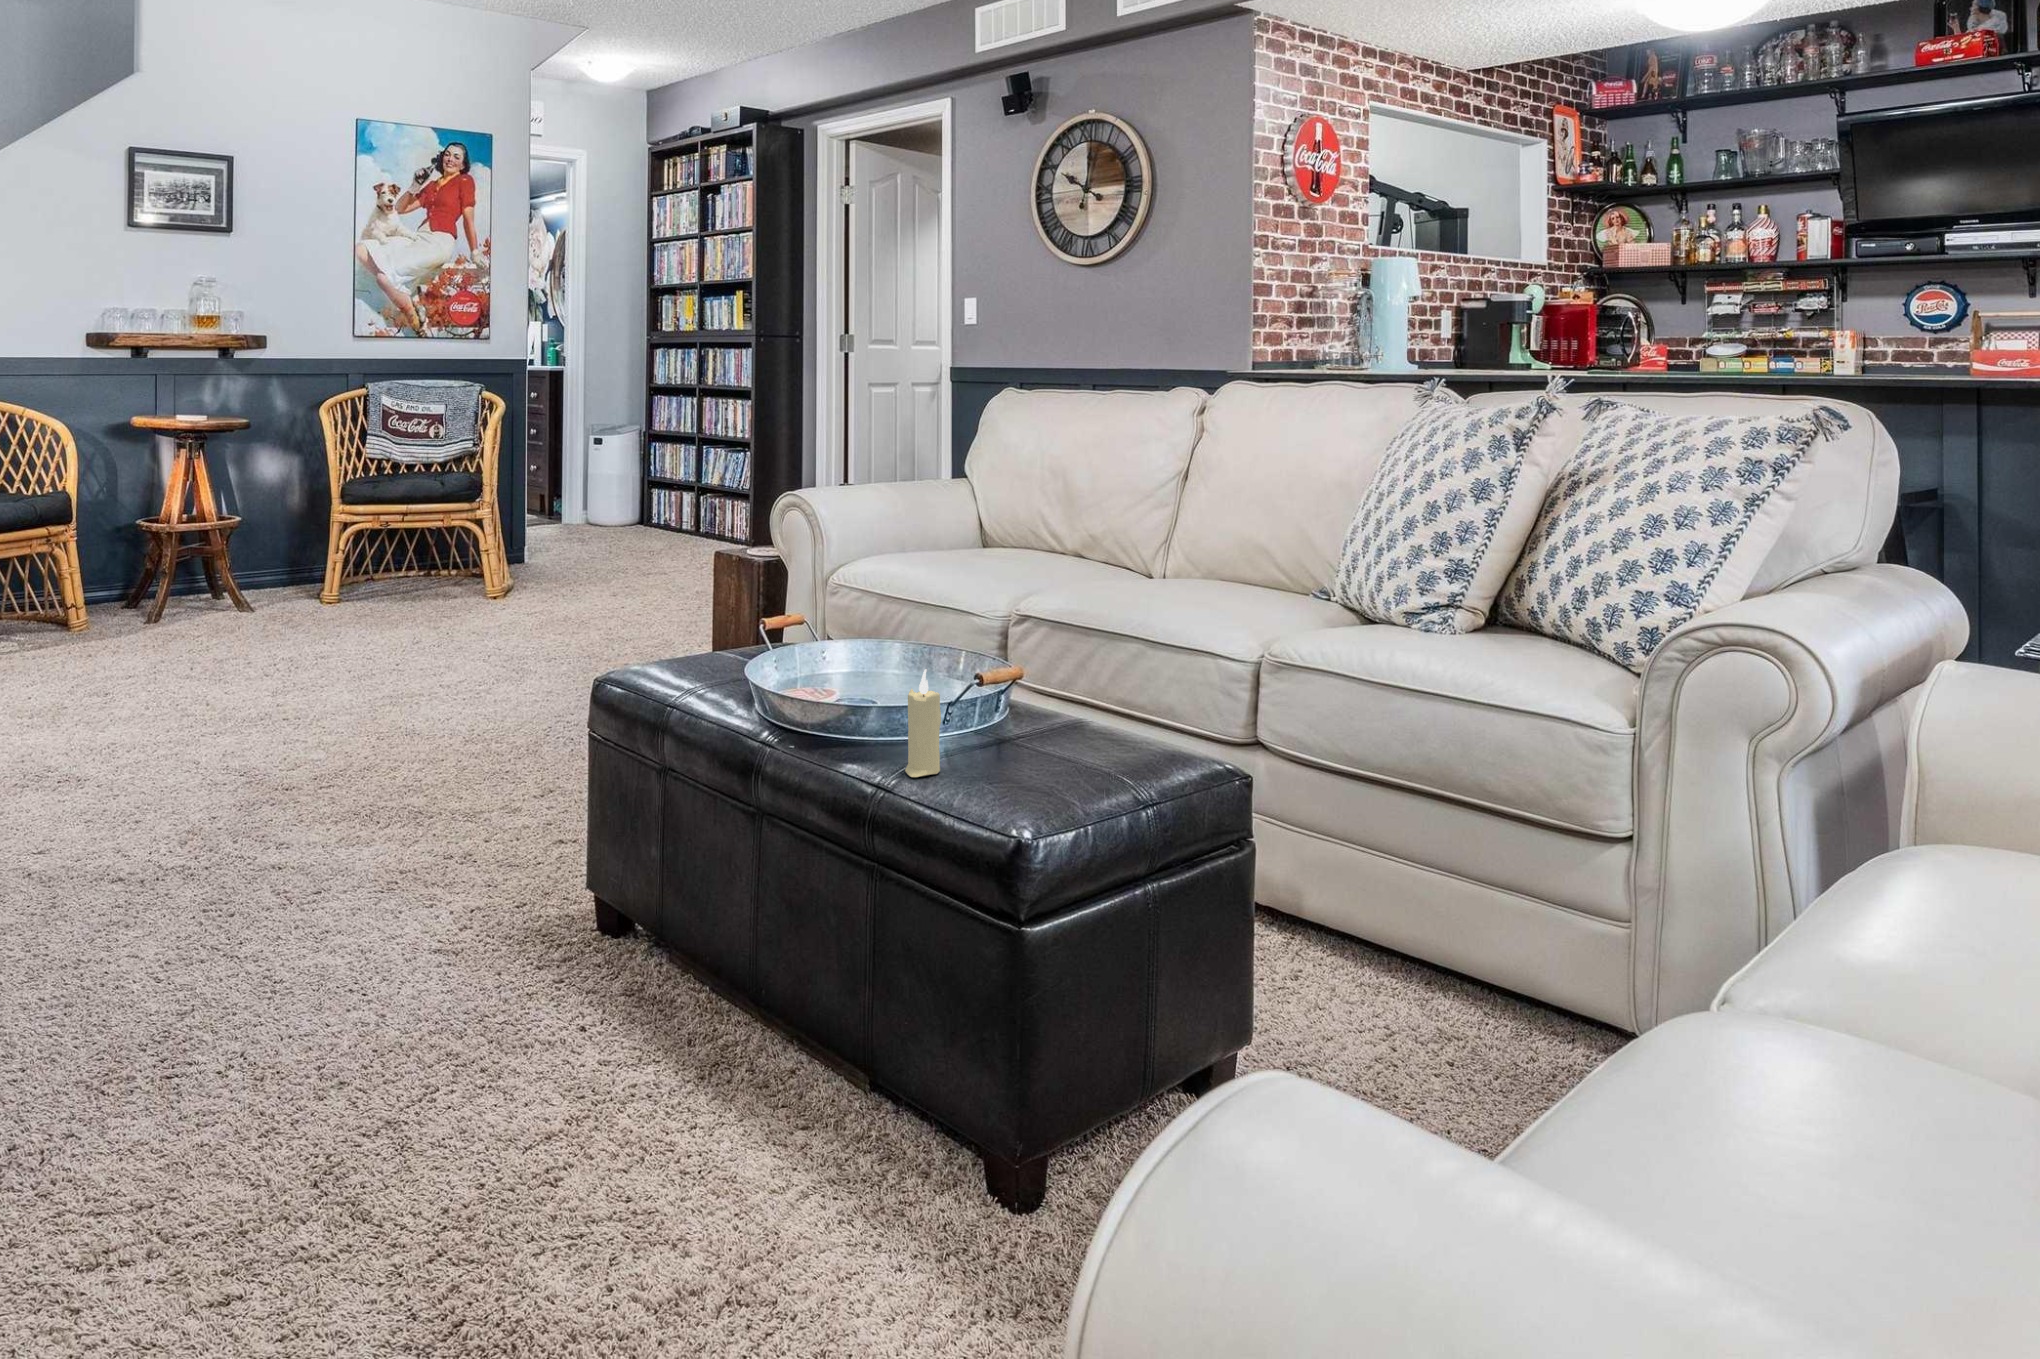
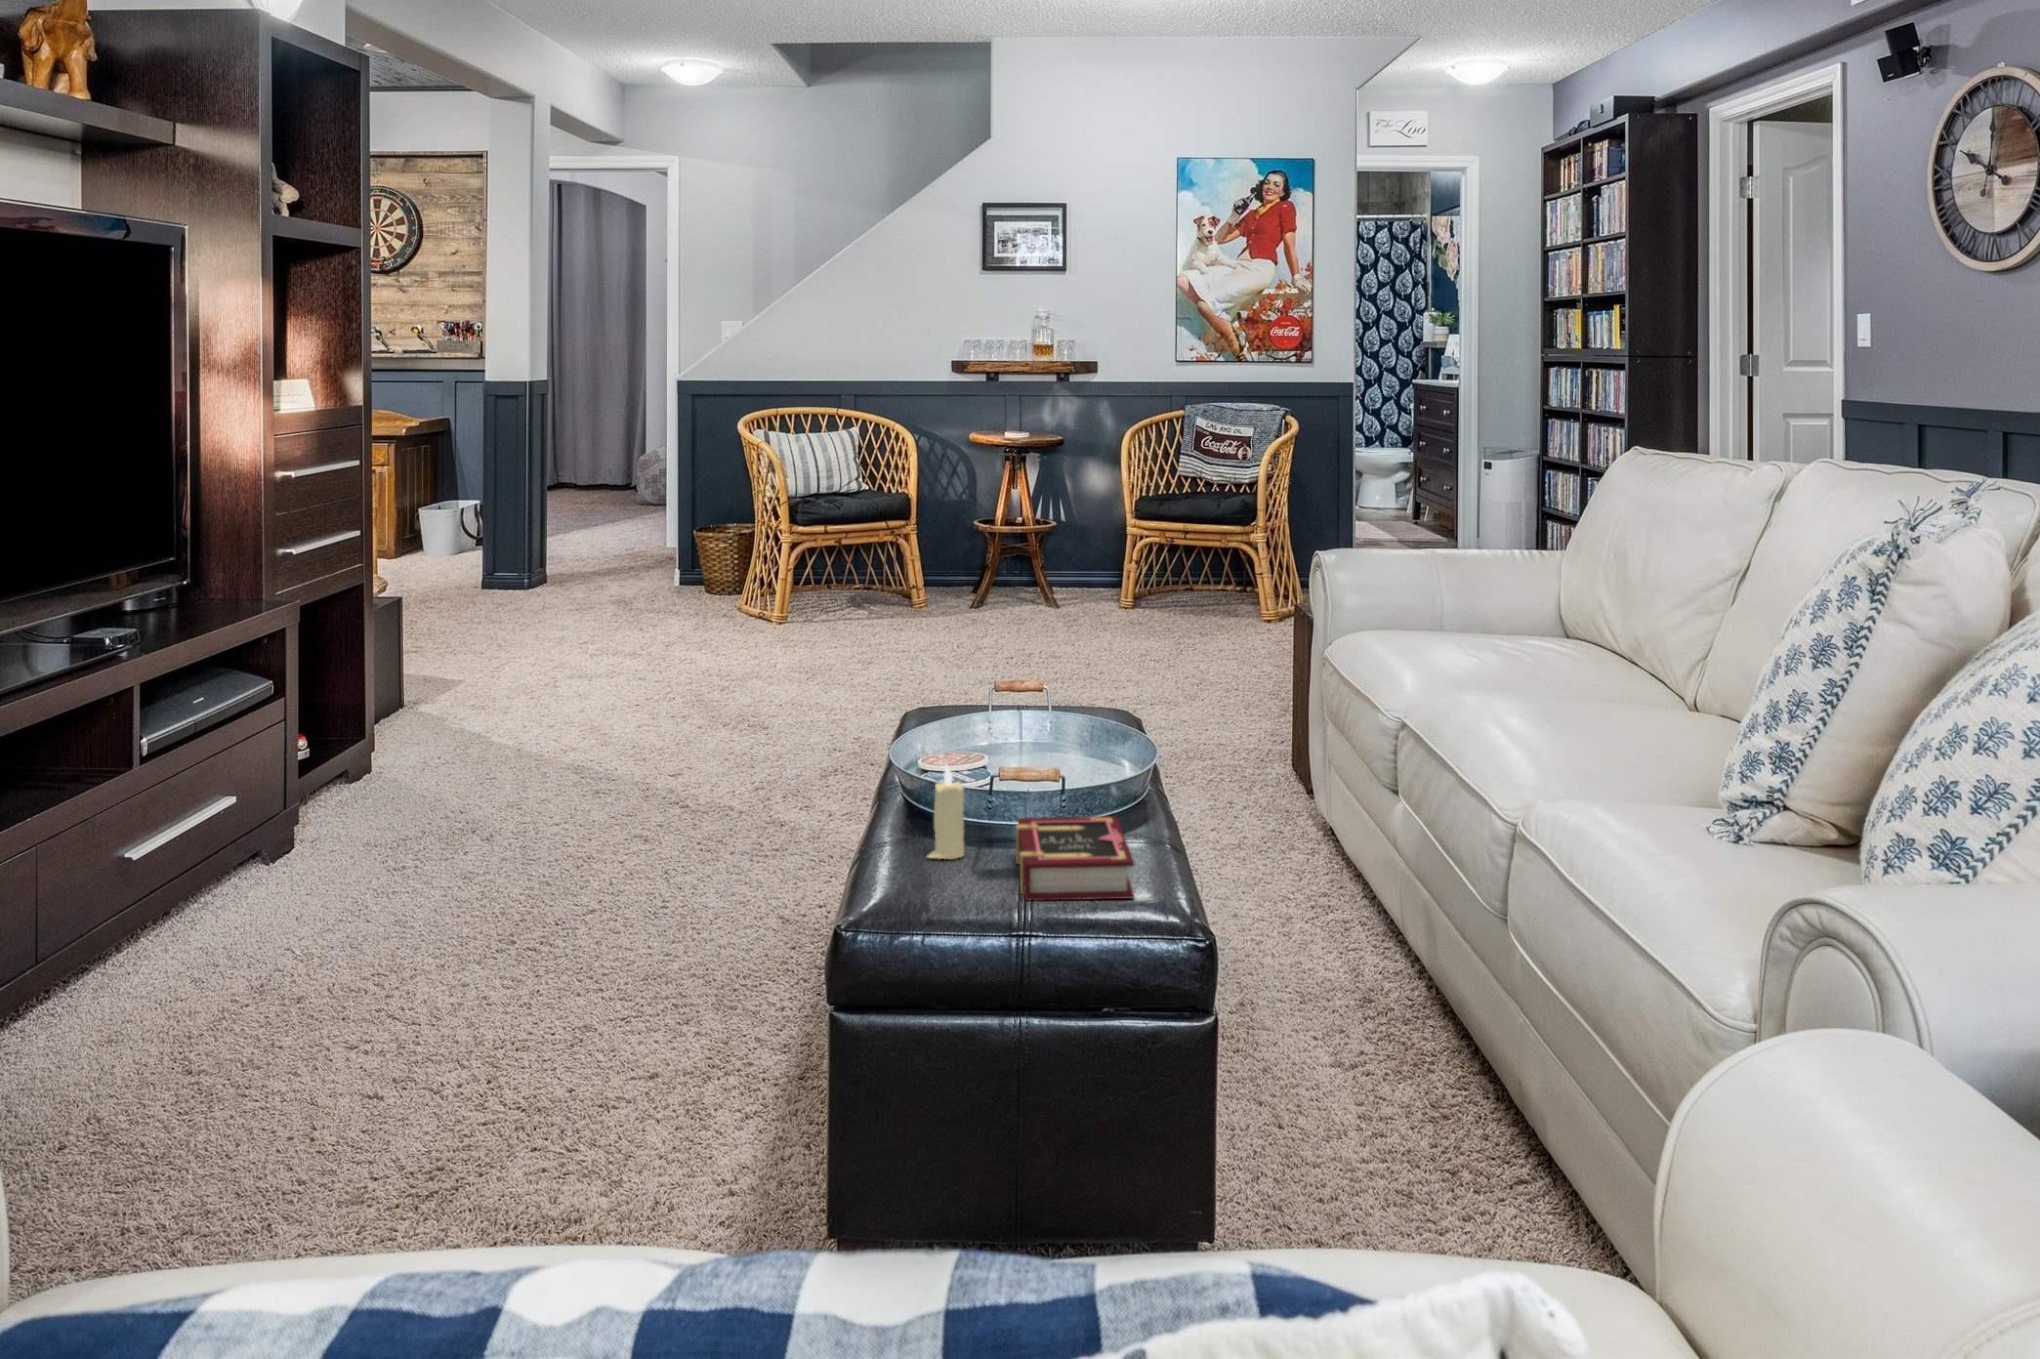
book: none [974,703,1154,788] -> present [1016,816,1134,901]

